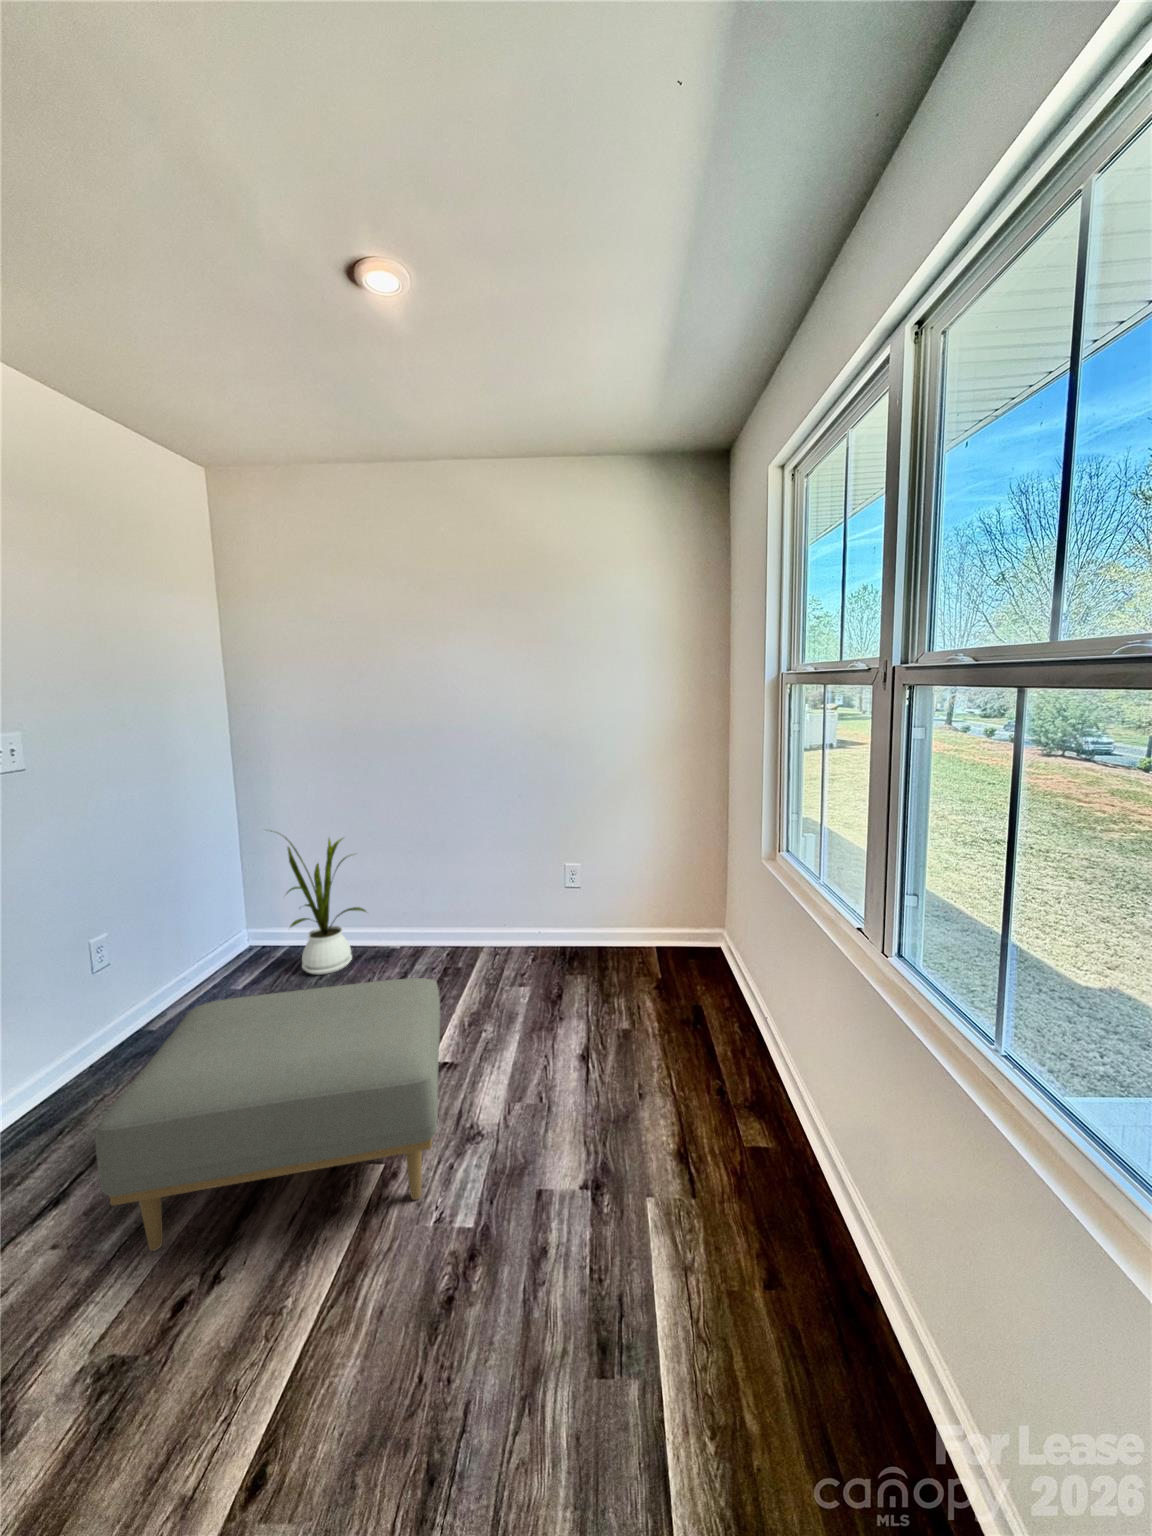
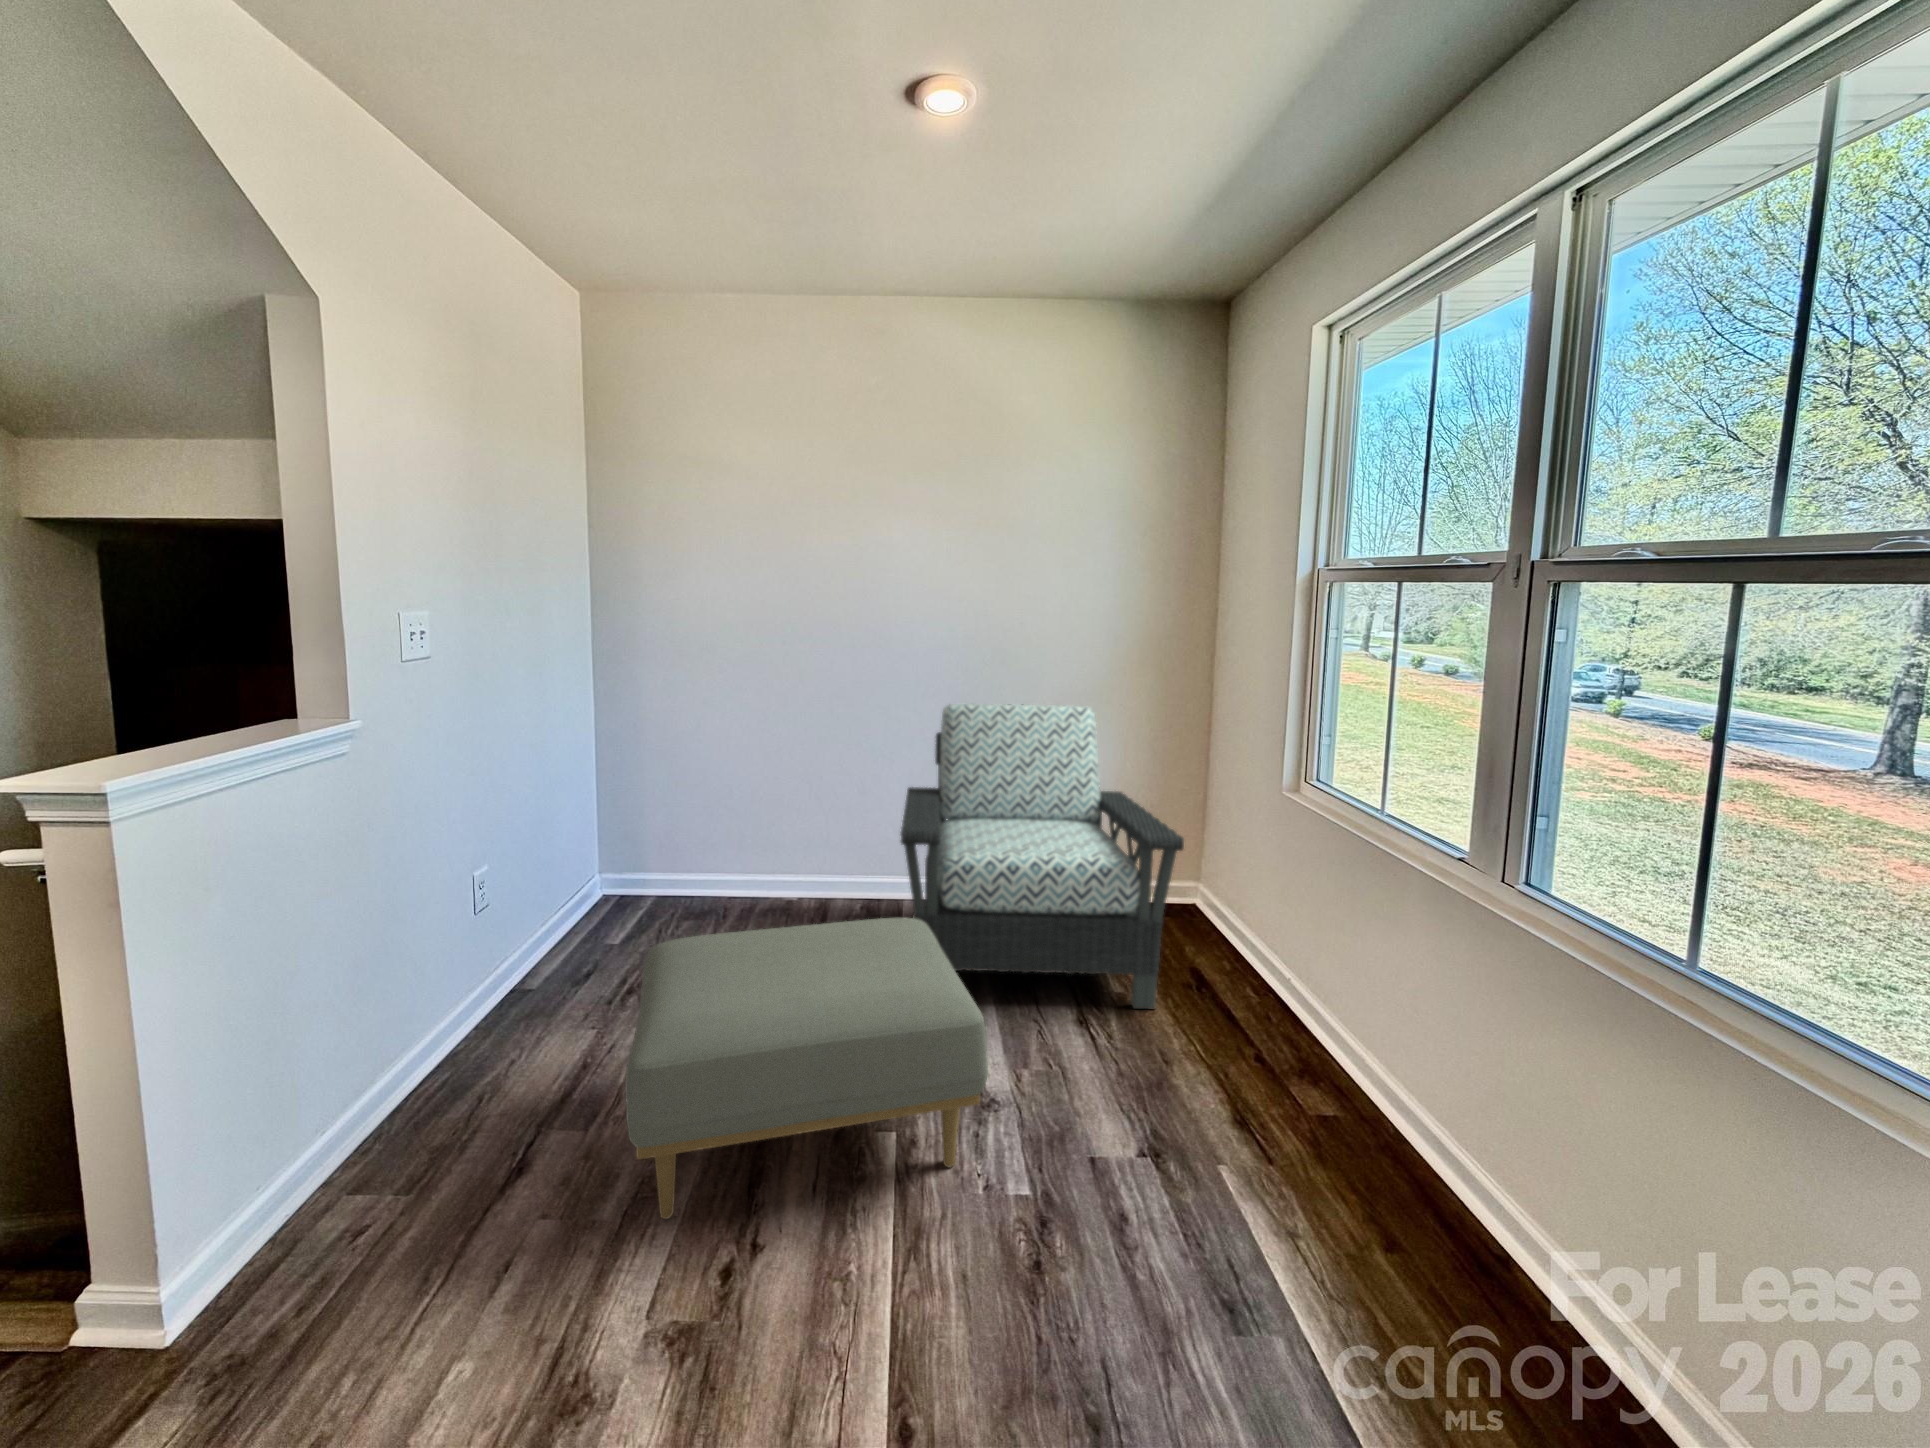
armchair: none [428,791,664,1047] -> present [901,704,1184,1009]
house plant: present [271,831,366,974] -> none [645,743,770,926]

